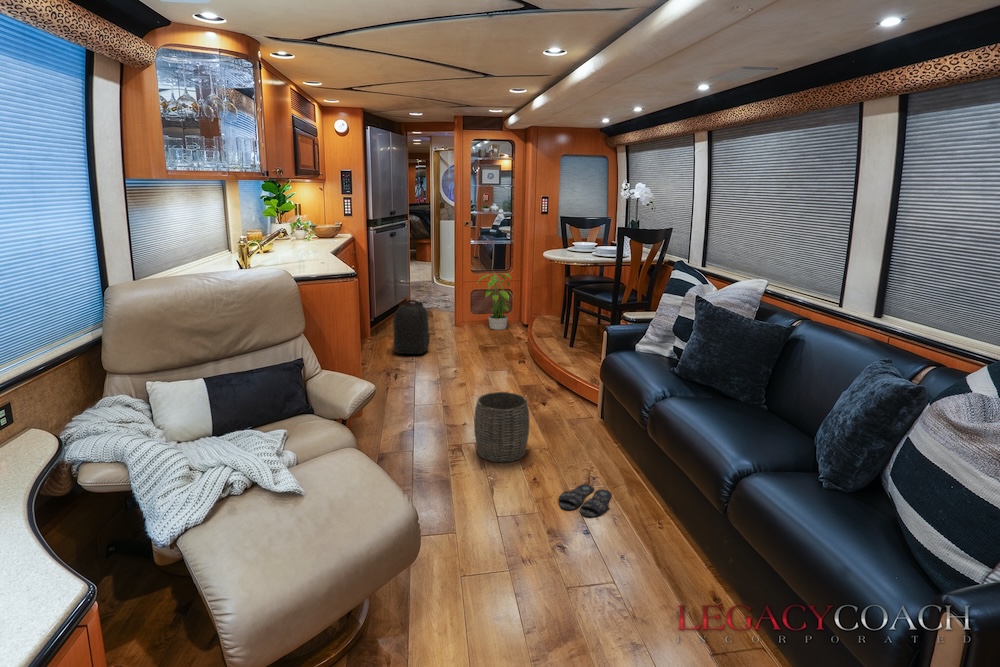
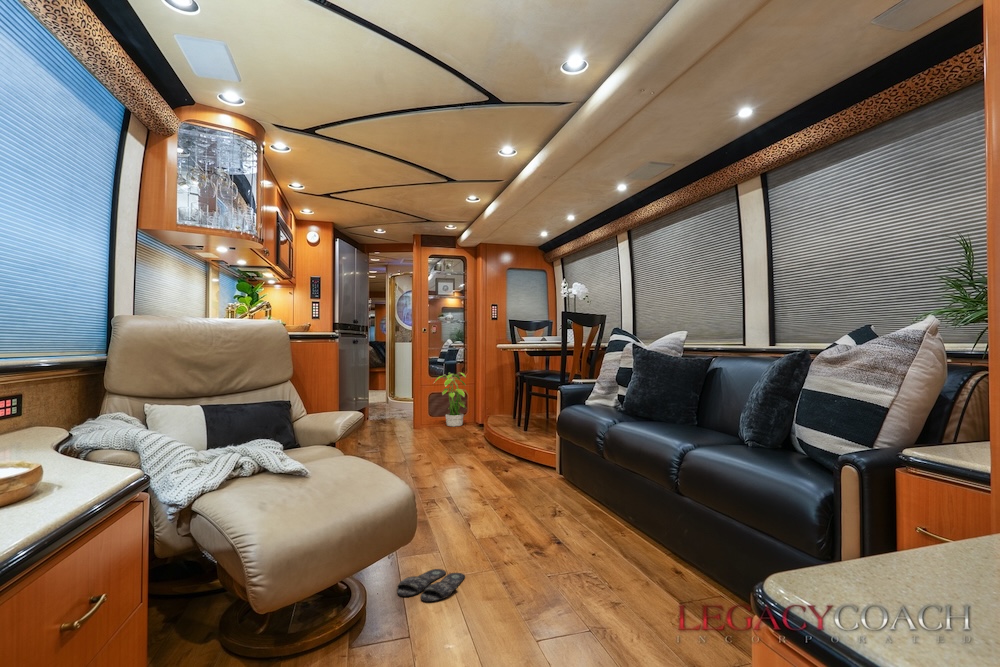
backpack: present [393,300,430,354] -> none [357,393,392,444]
woven basket: present [474,392,529,462] -> none [444,444,495,506]
slippers: present [558,484,611,517] -> present [397,569,465,602]

